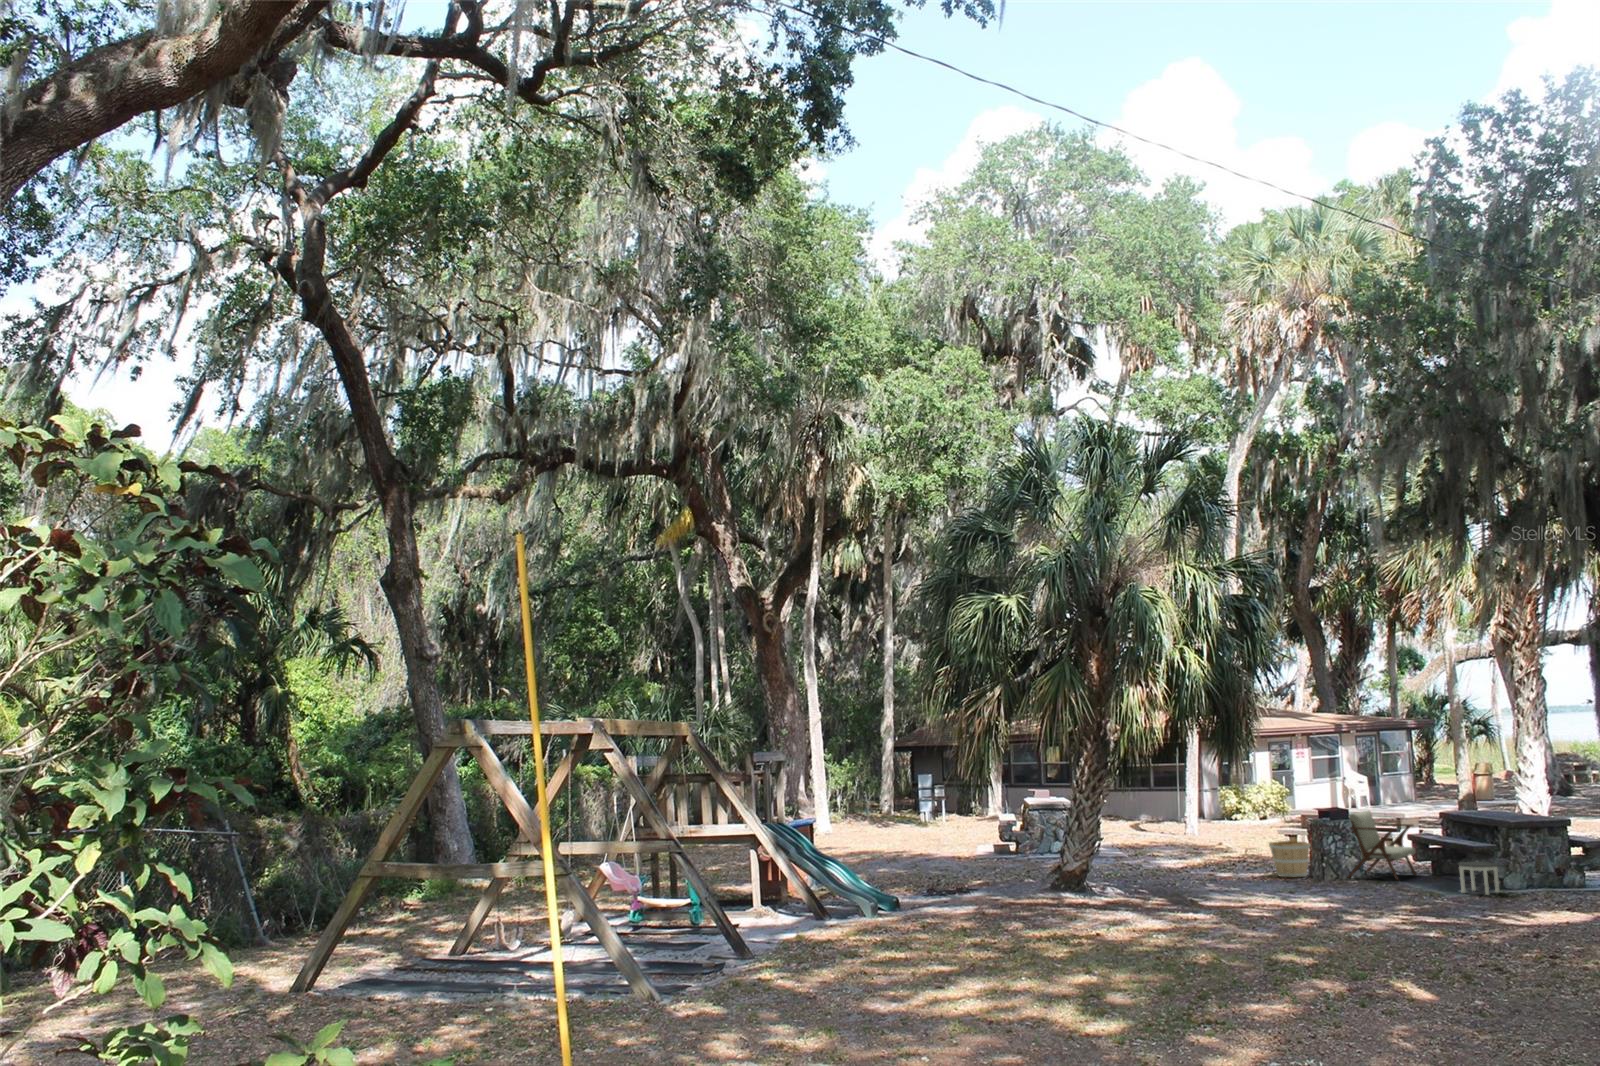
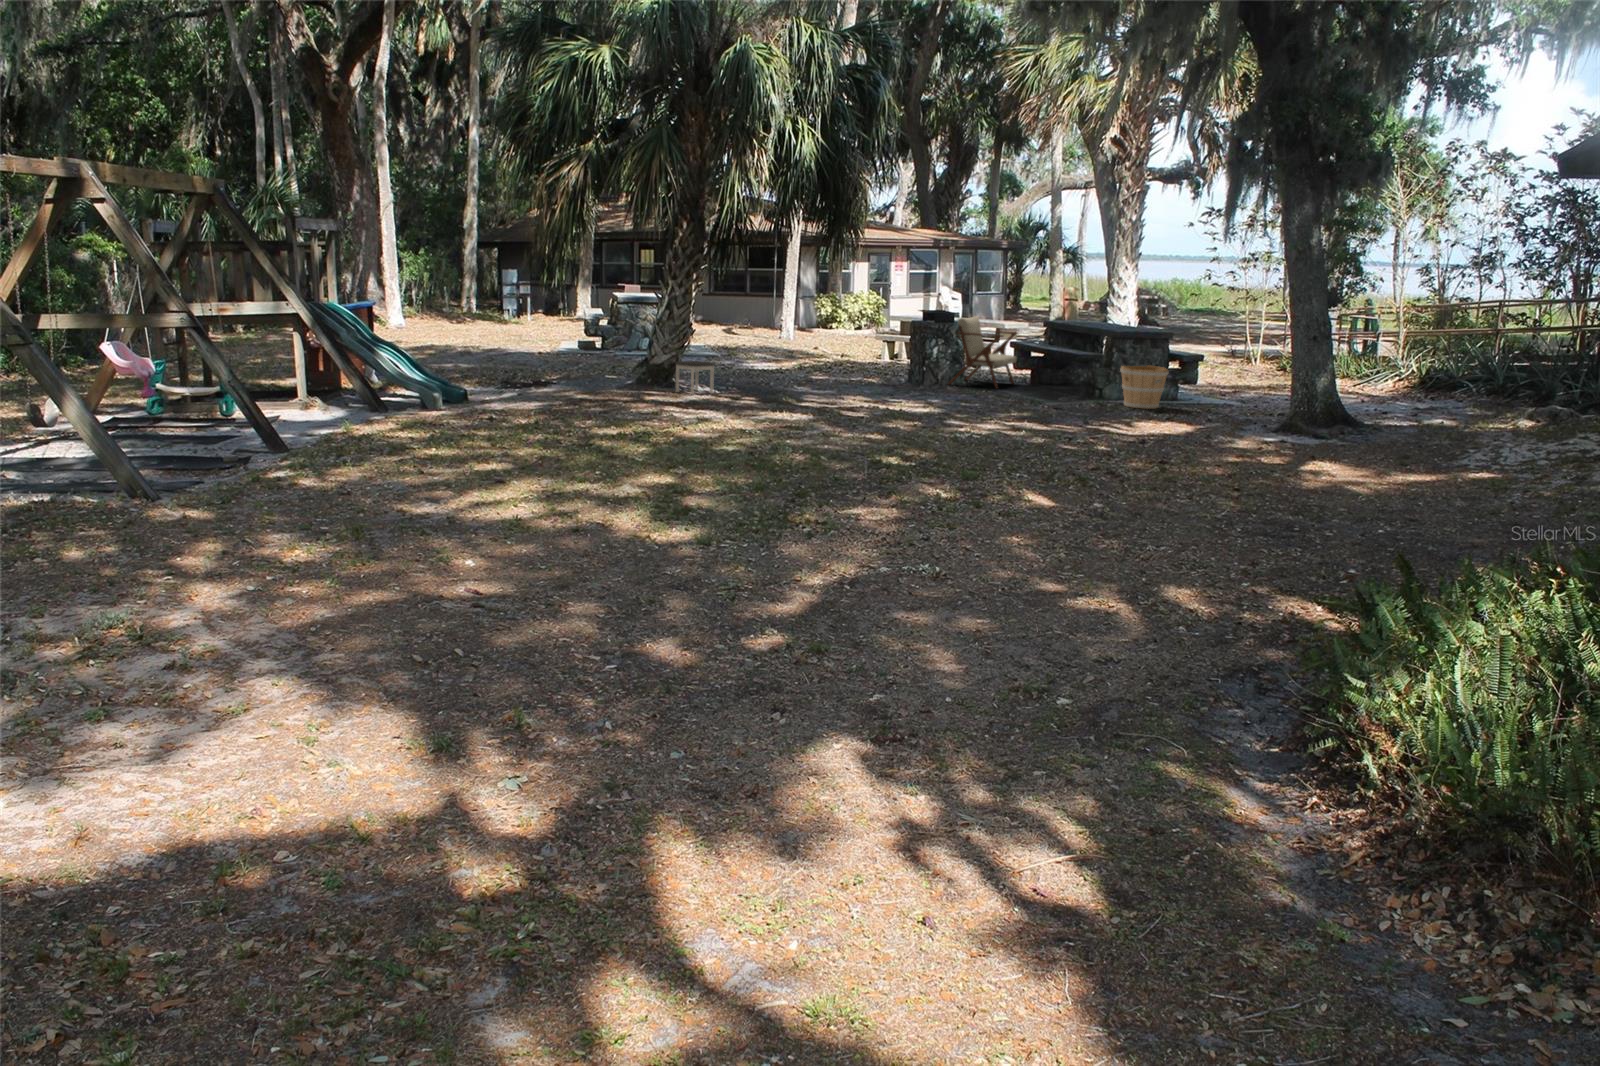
wooden bucket: present [1269,840,1311,877] -> present [1120,365,1168,409]
round table: present [1458,862,1499,895] -> present [676,361,714,395]

